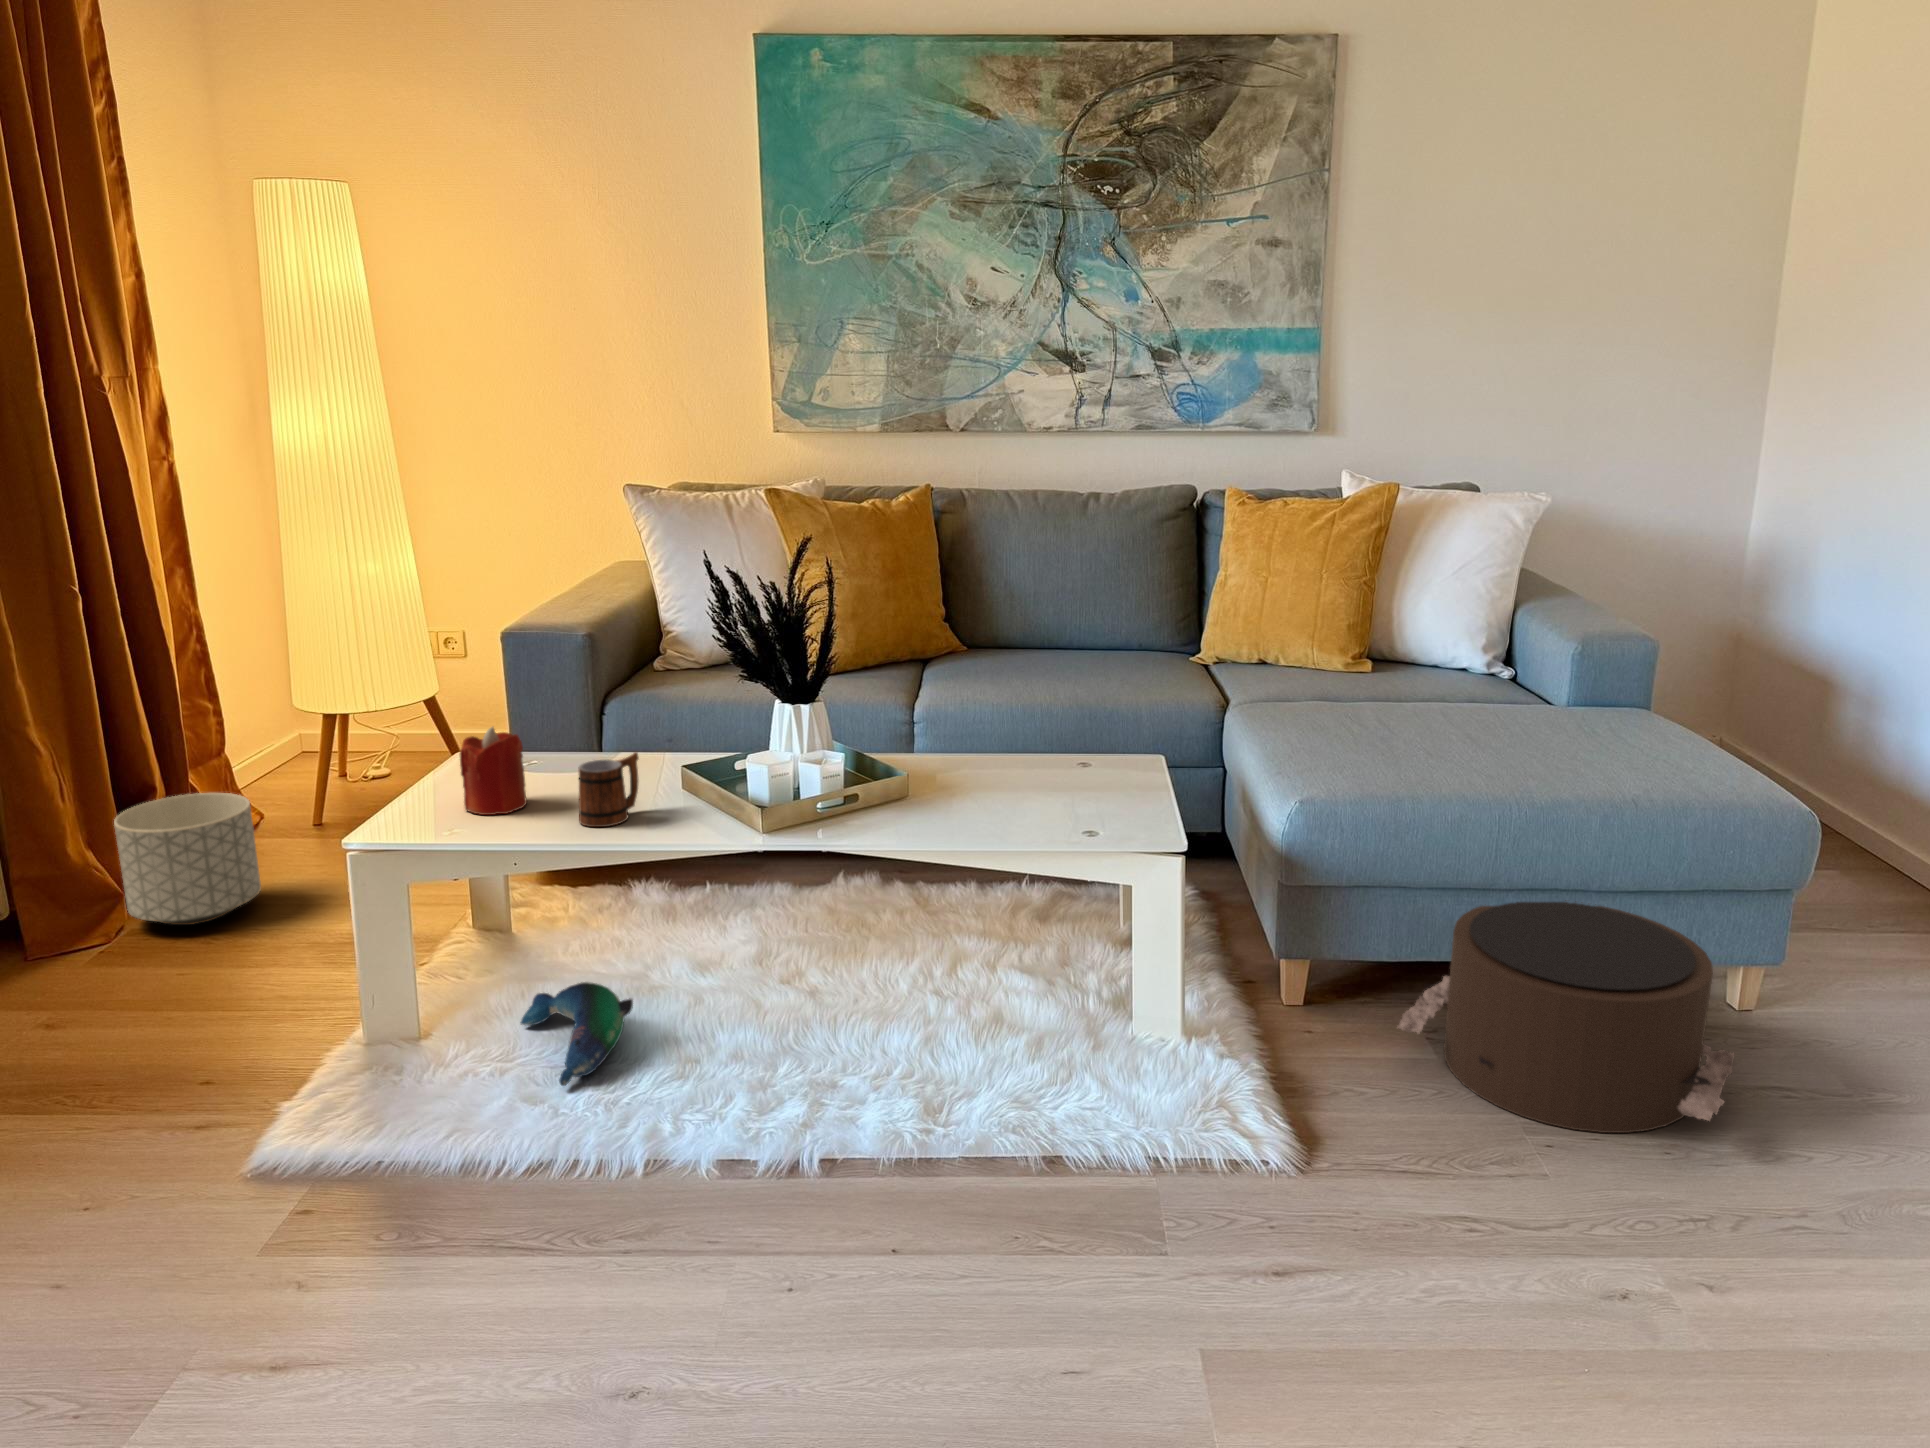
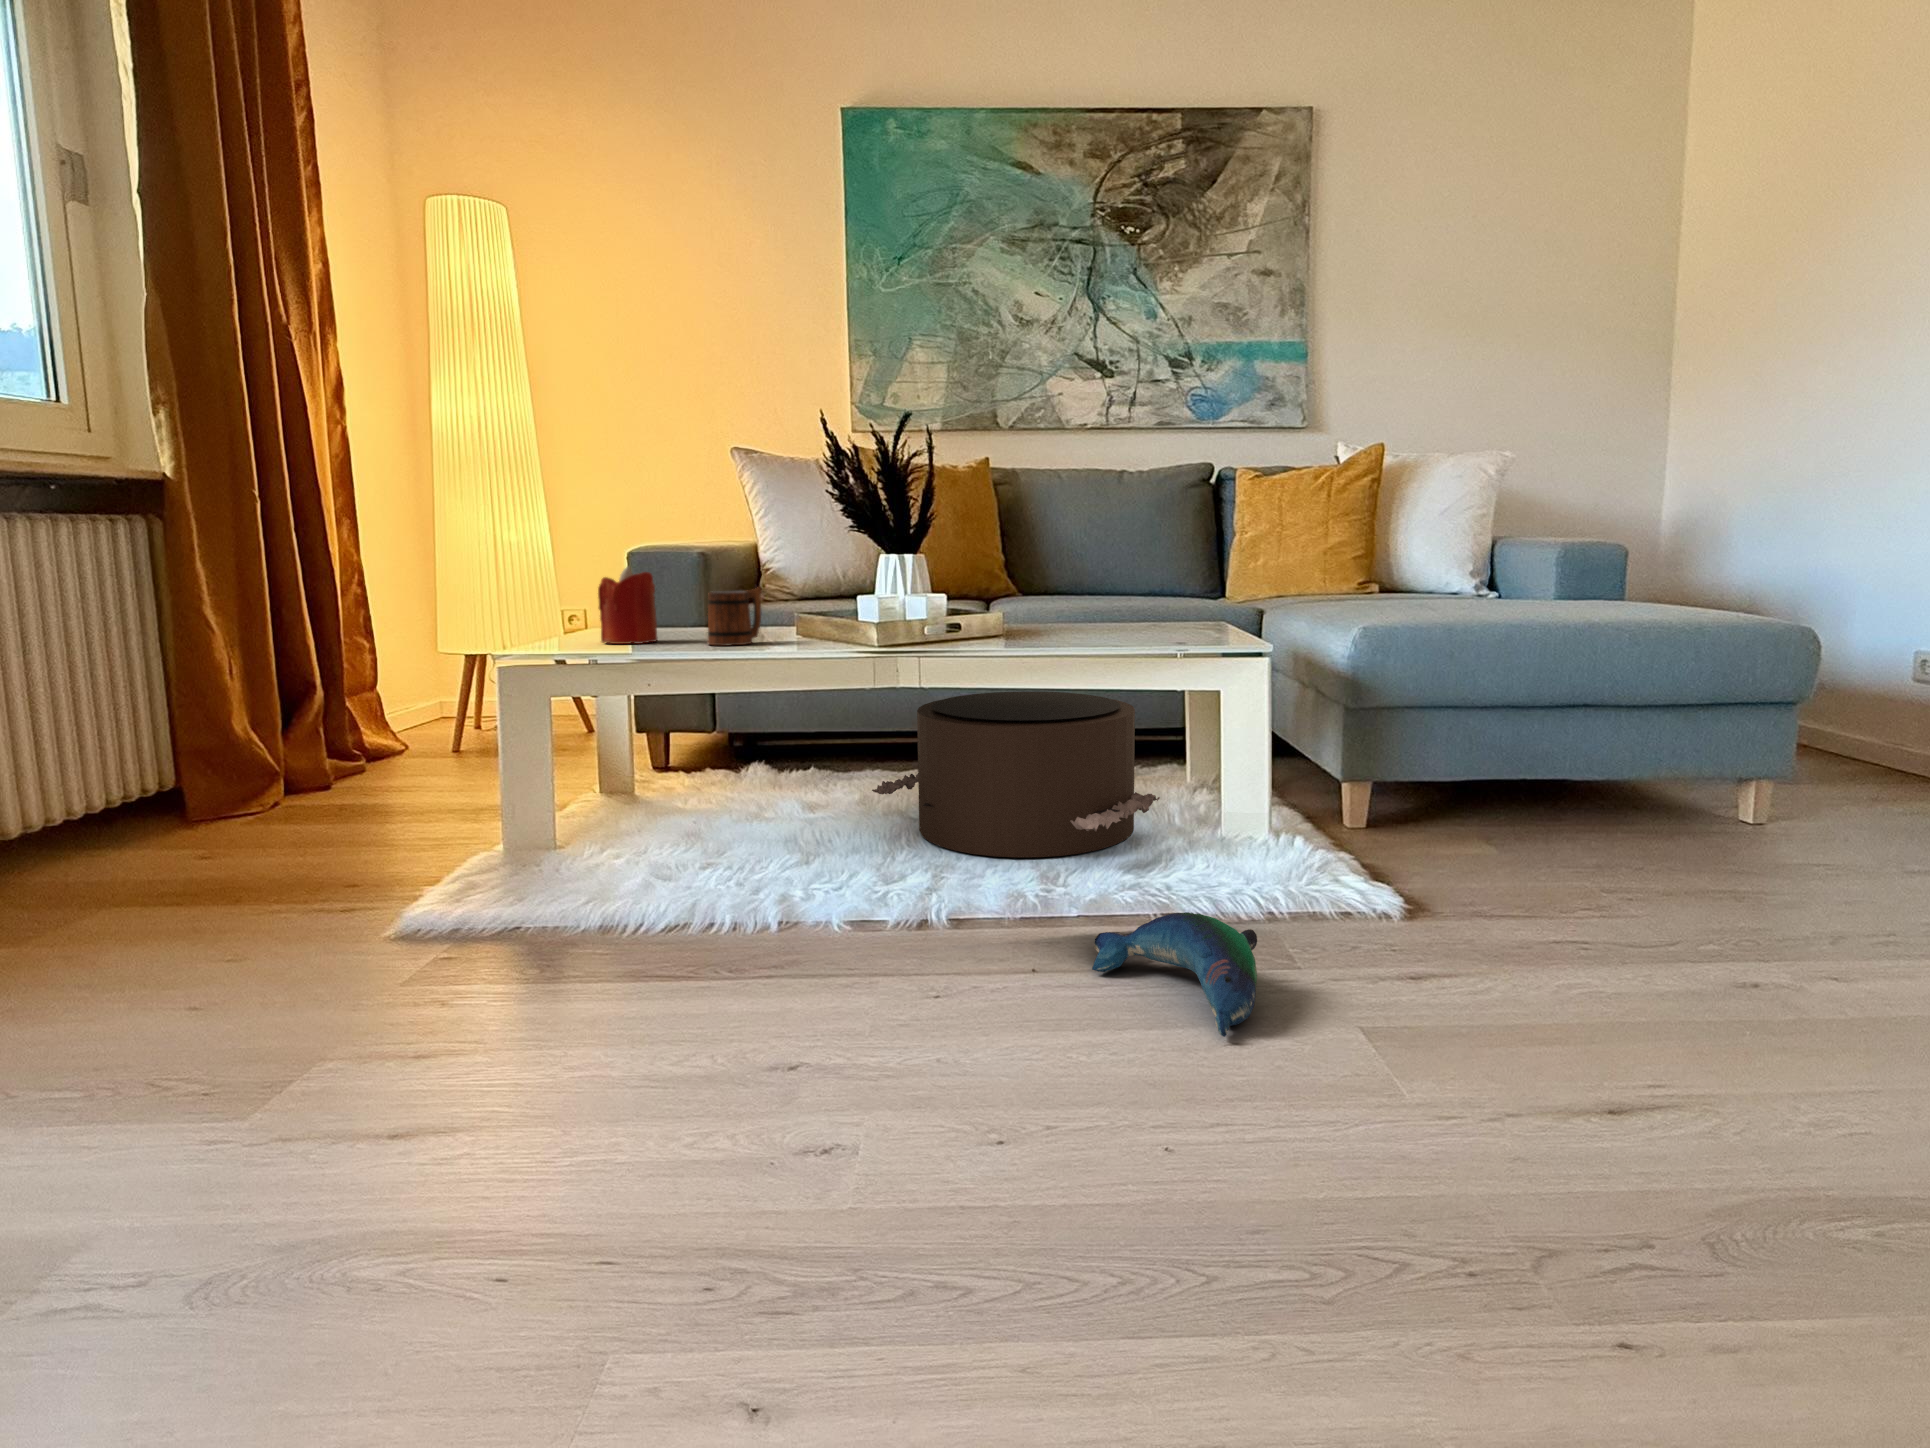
planter: present [114,793,261,925] -> none [276,689,406,800]
pouf: present [1398,902,1735,1133] -> present [872,691,1160,857]
plush toy: present [521,982,633,1086] -> present [1092,913,1257,1037]

